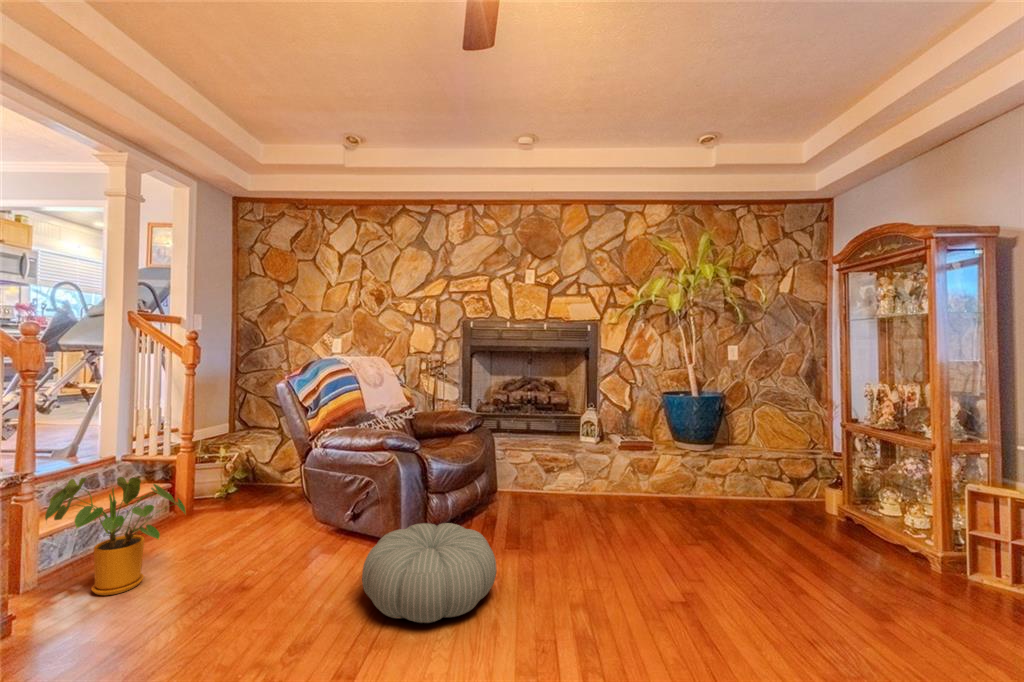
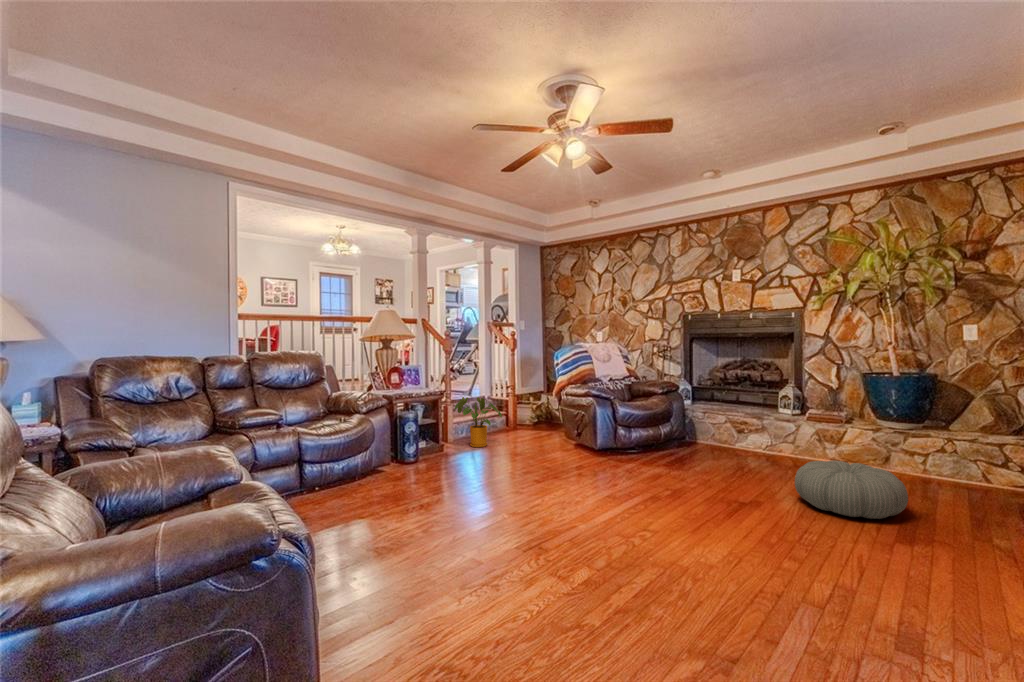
pouf: present [362,523,496,623] -> present [795,460,908,519]

